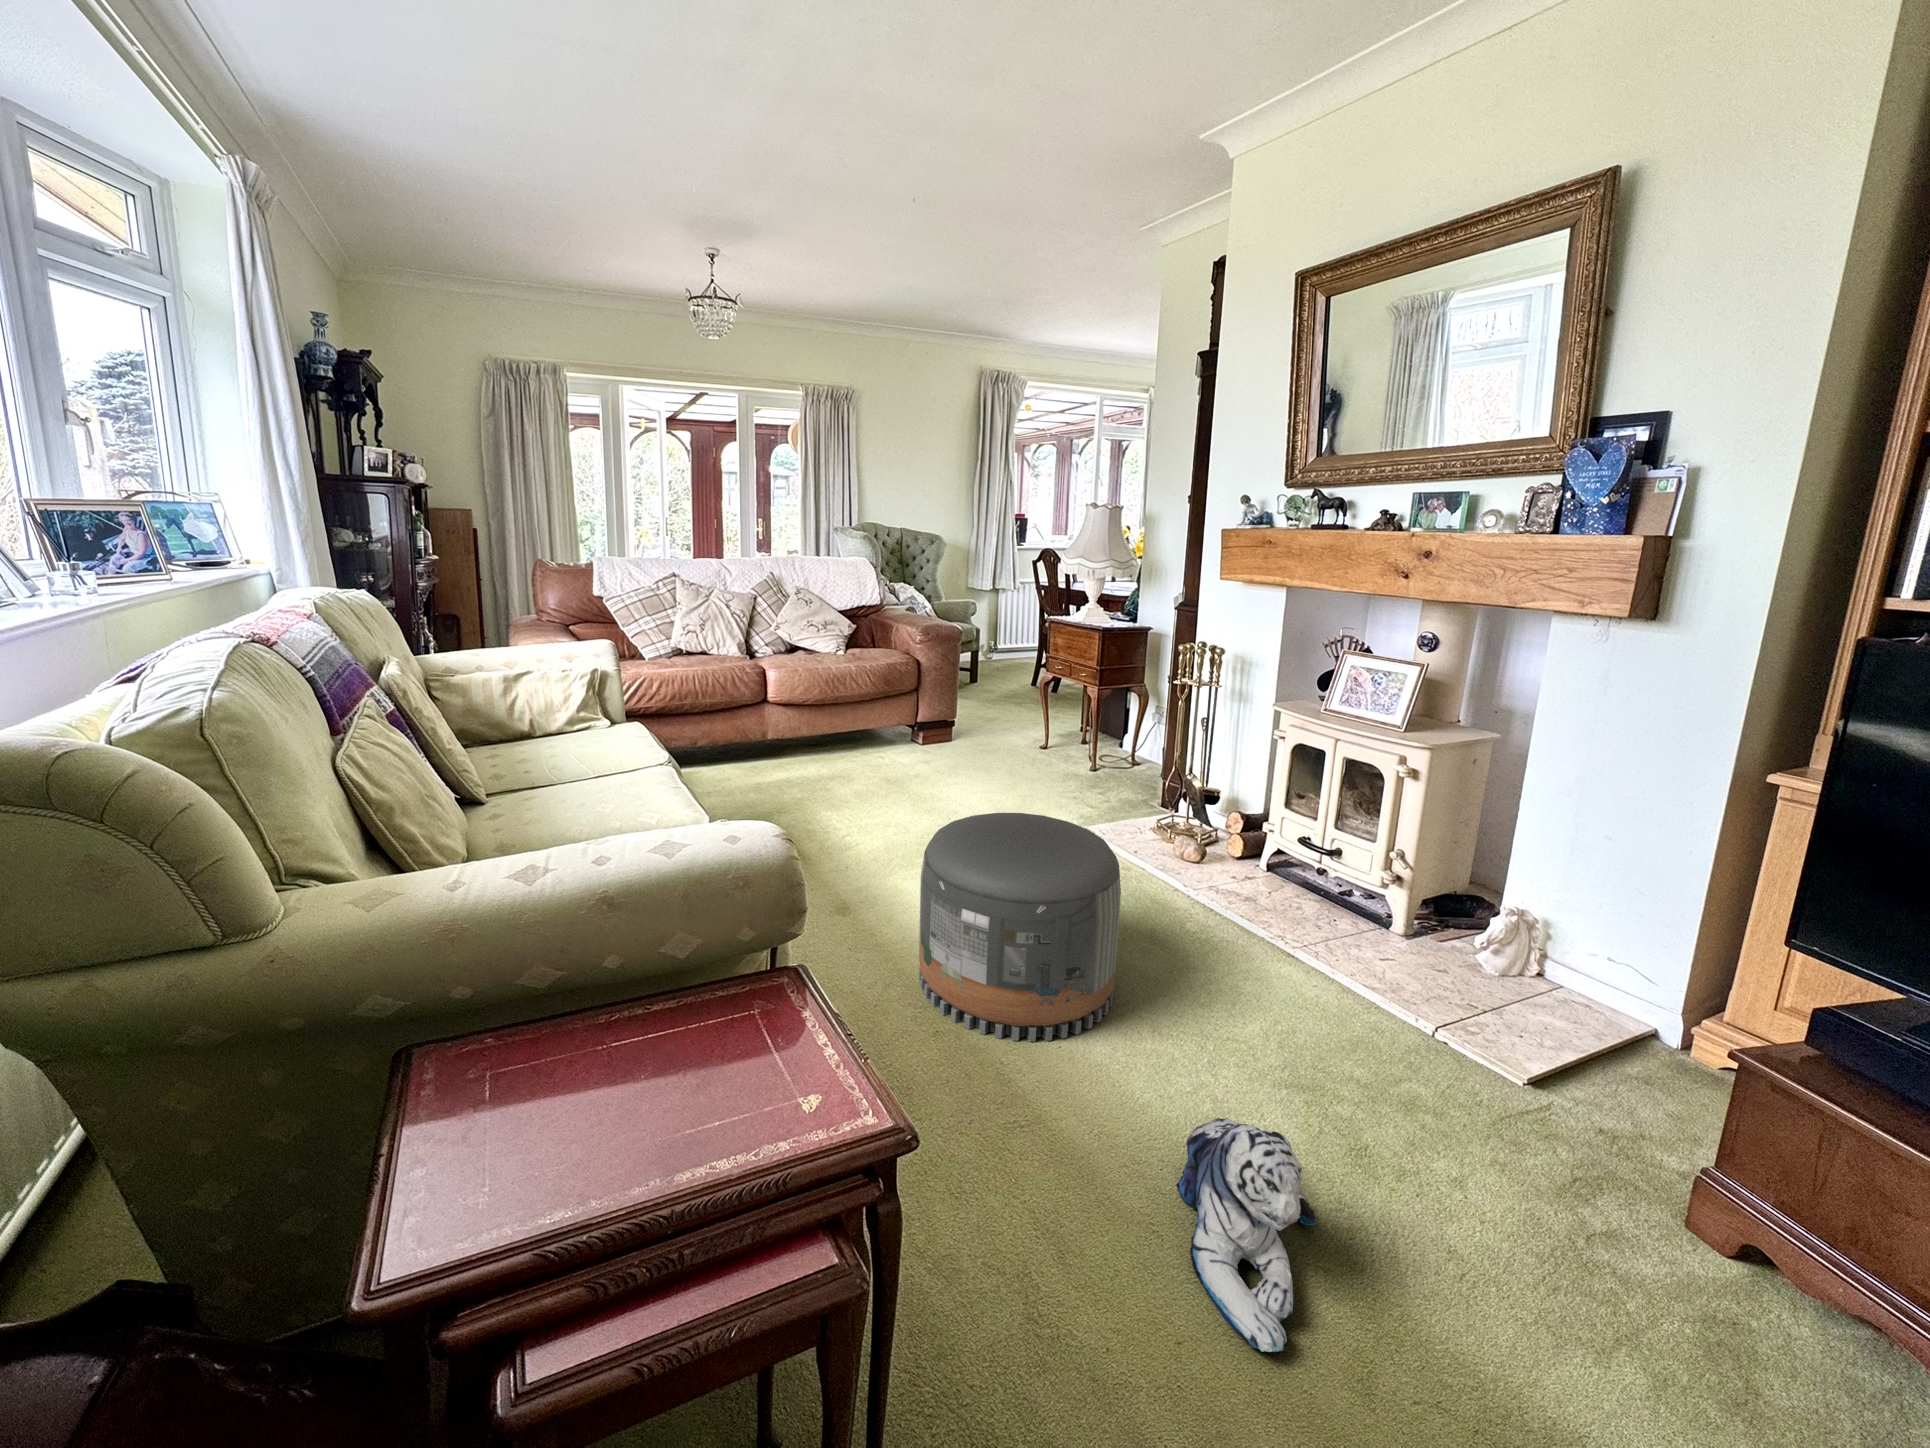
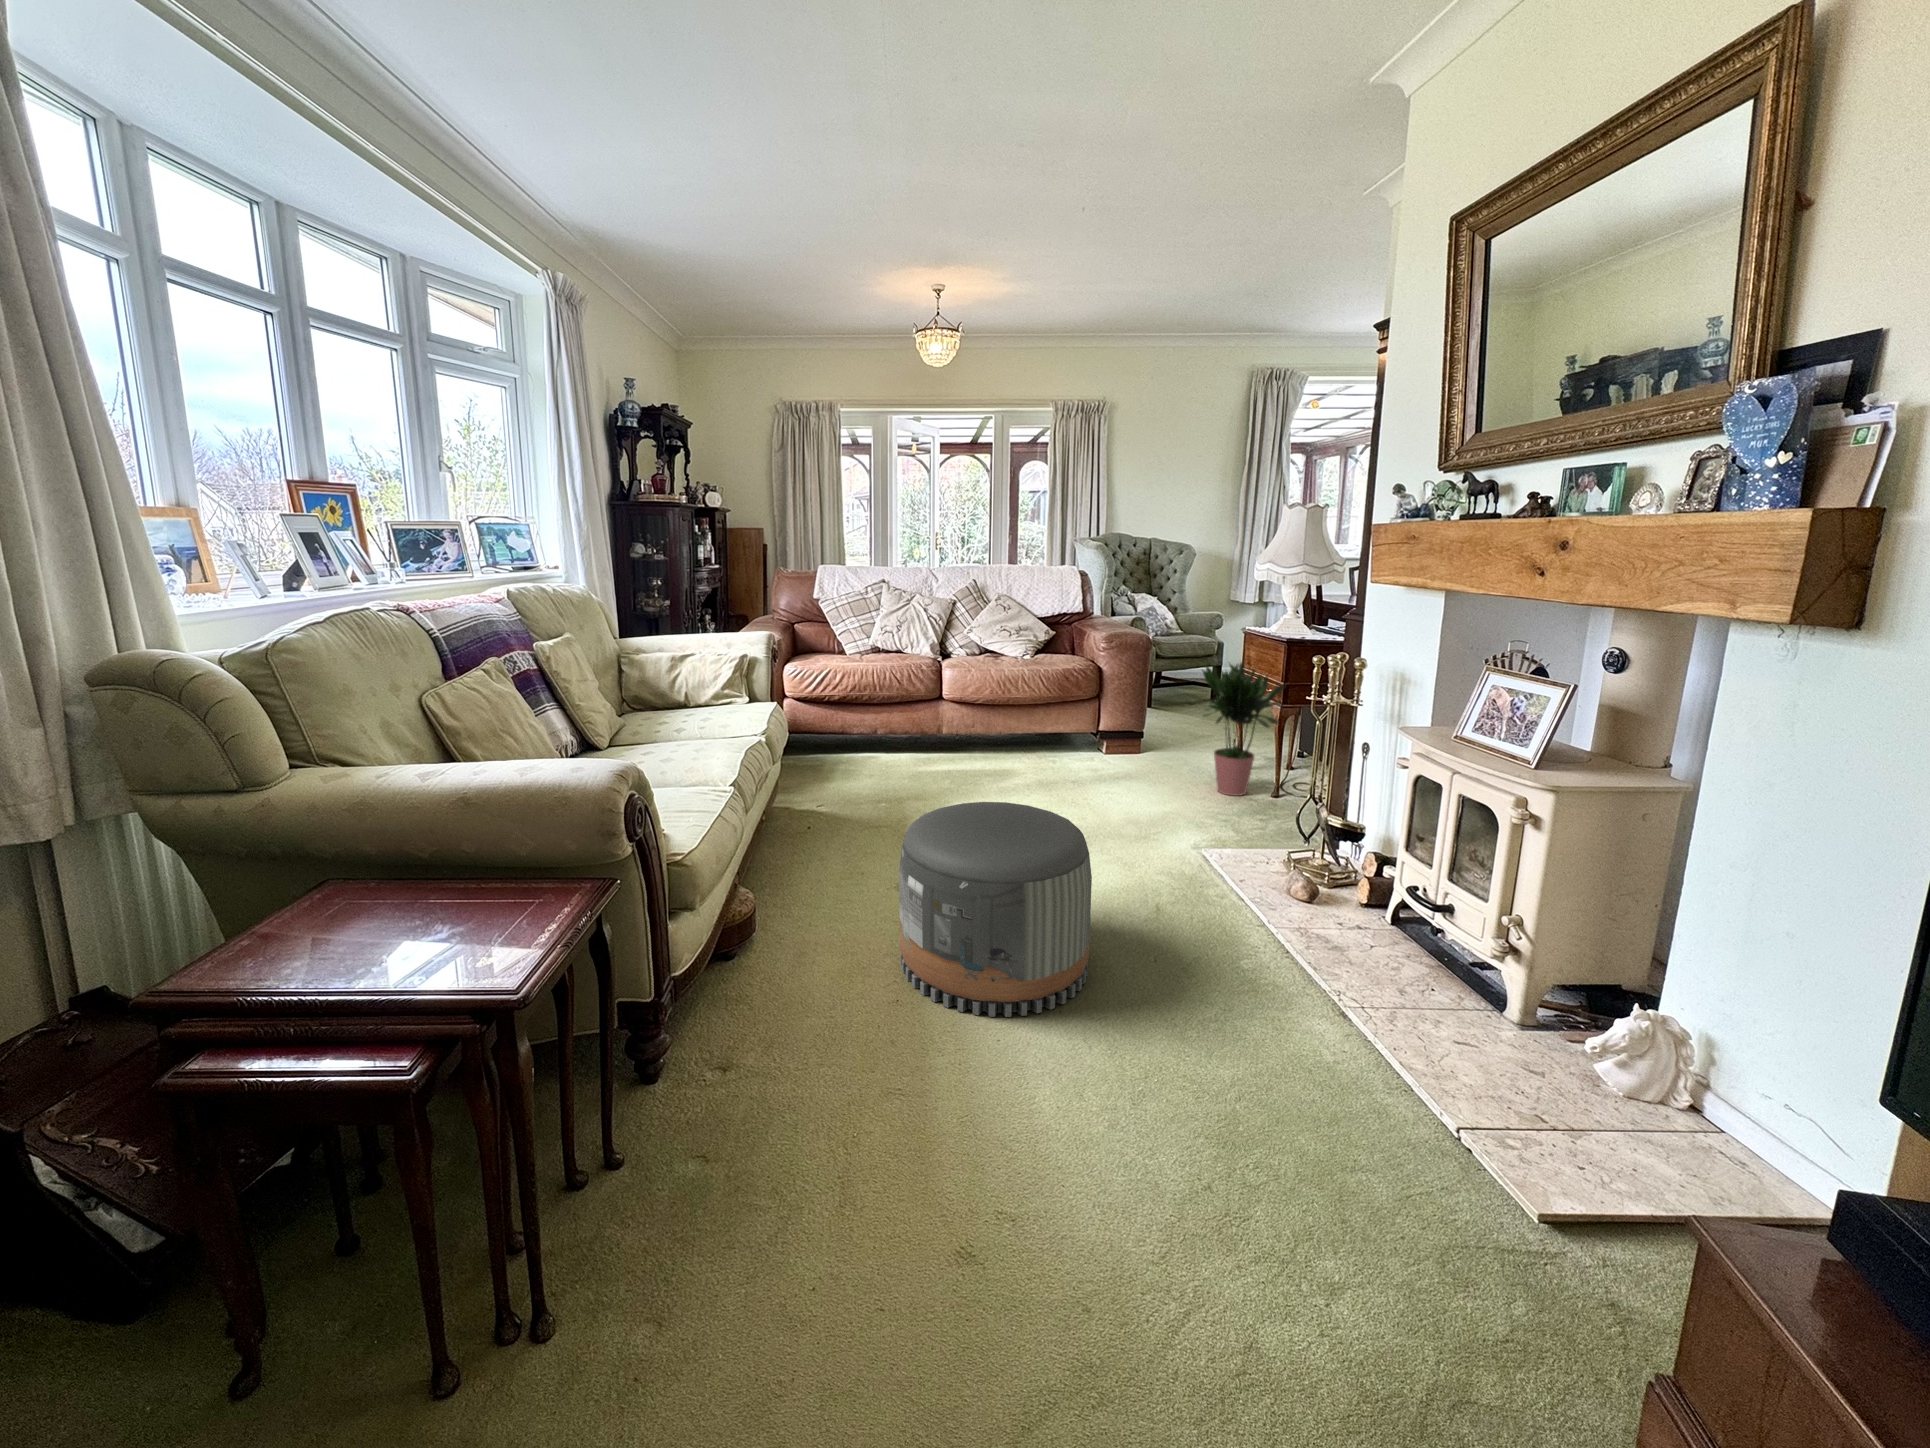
potted plant: none [1026,644,1117,773] -> present [1202,664,1284,796]
plush toy: present [1176,1118,1316,1352] -> none [912,1095,1088,1296]

